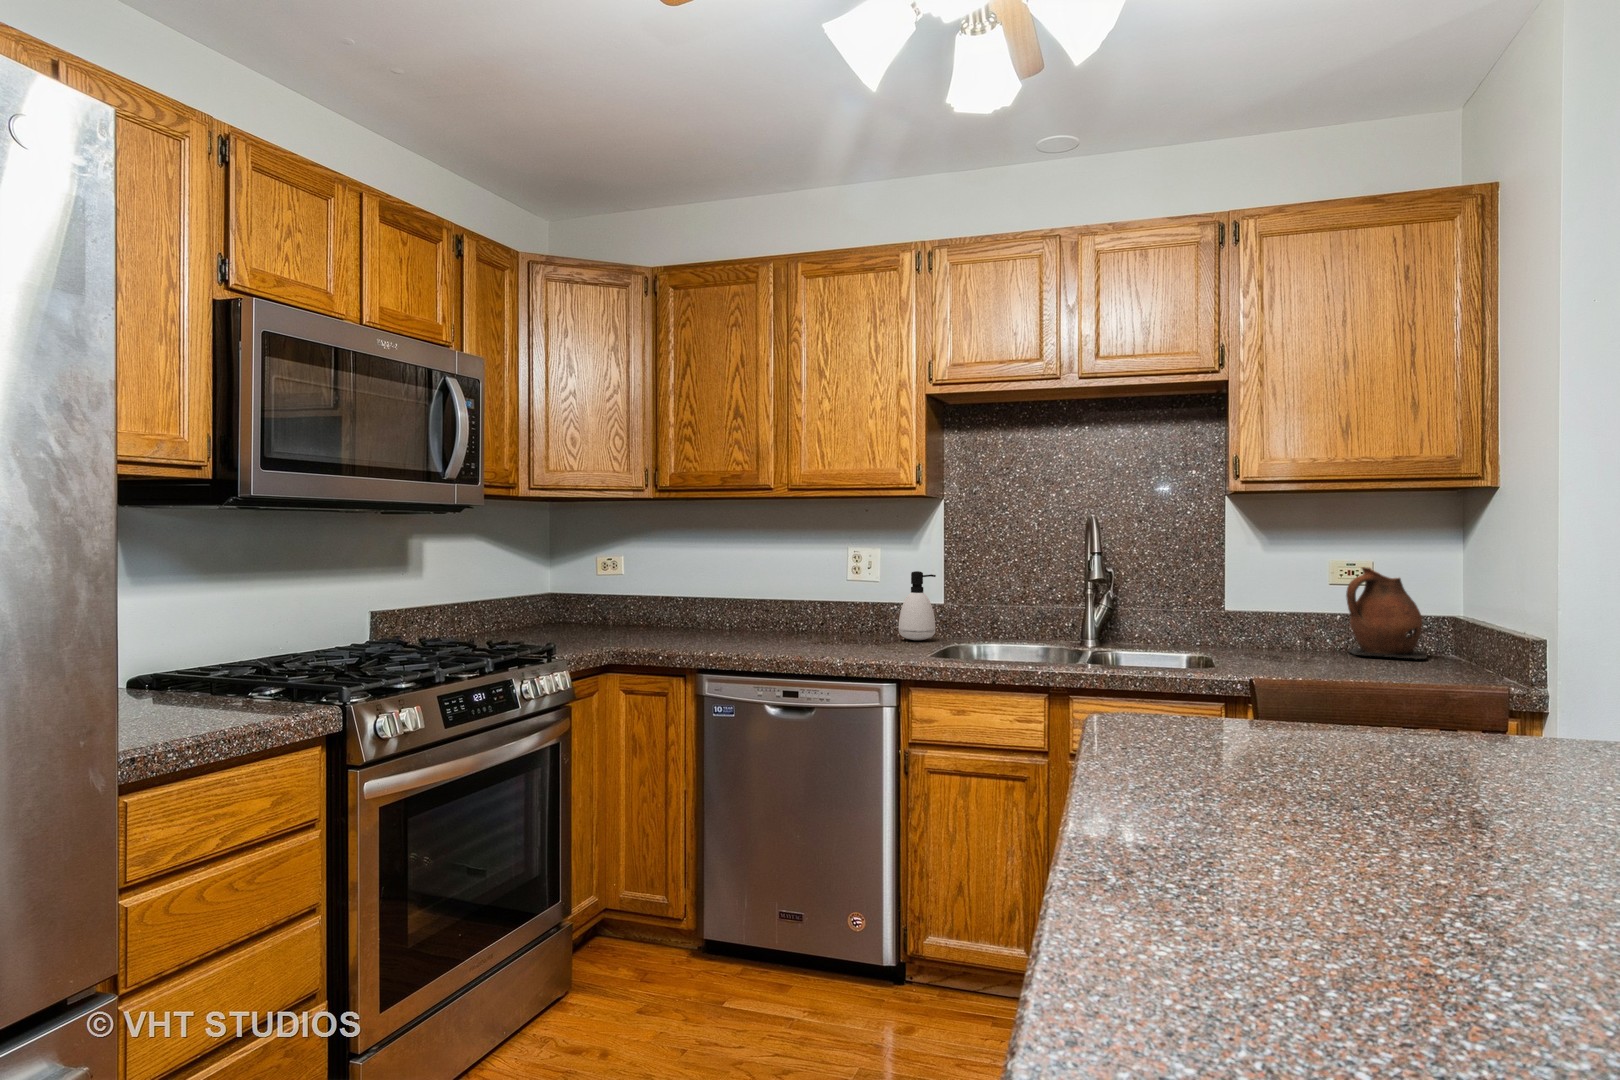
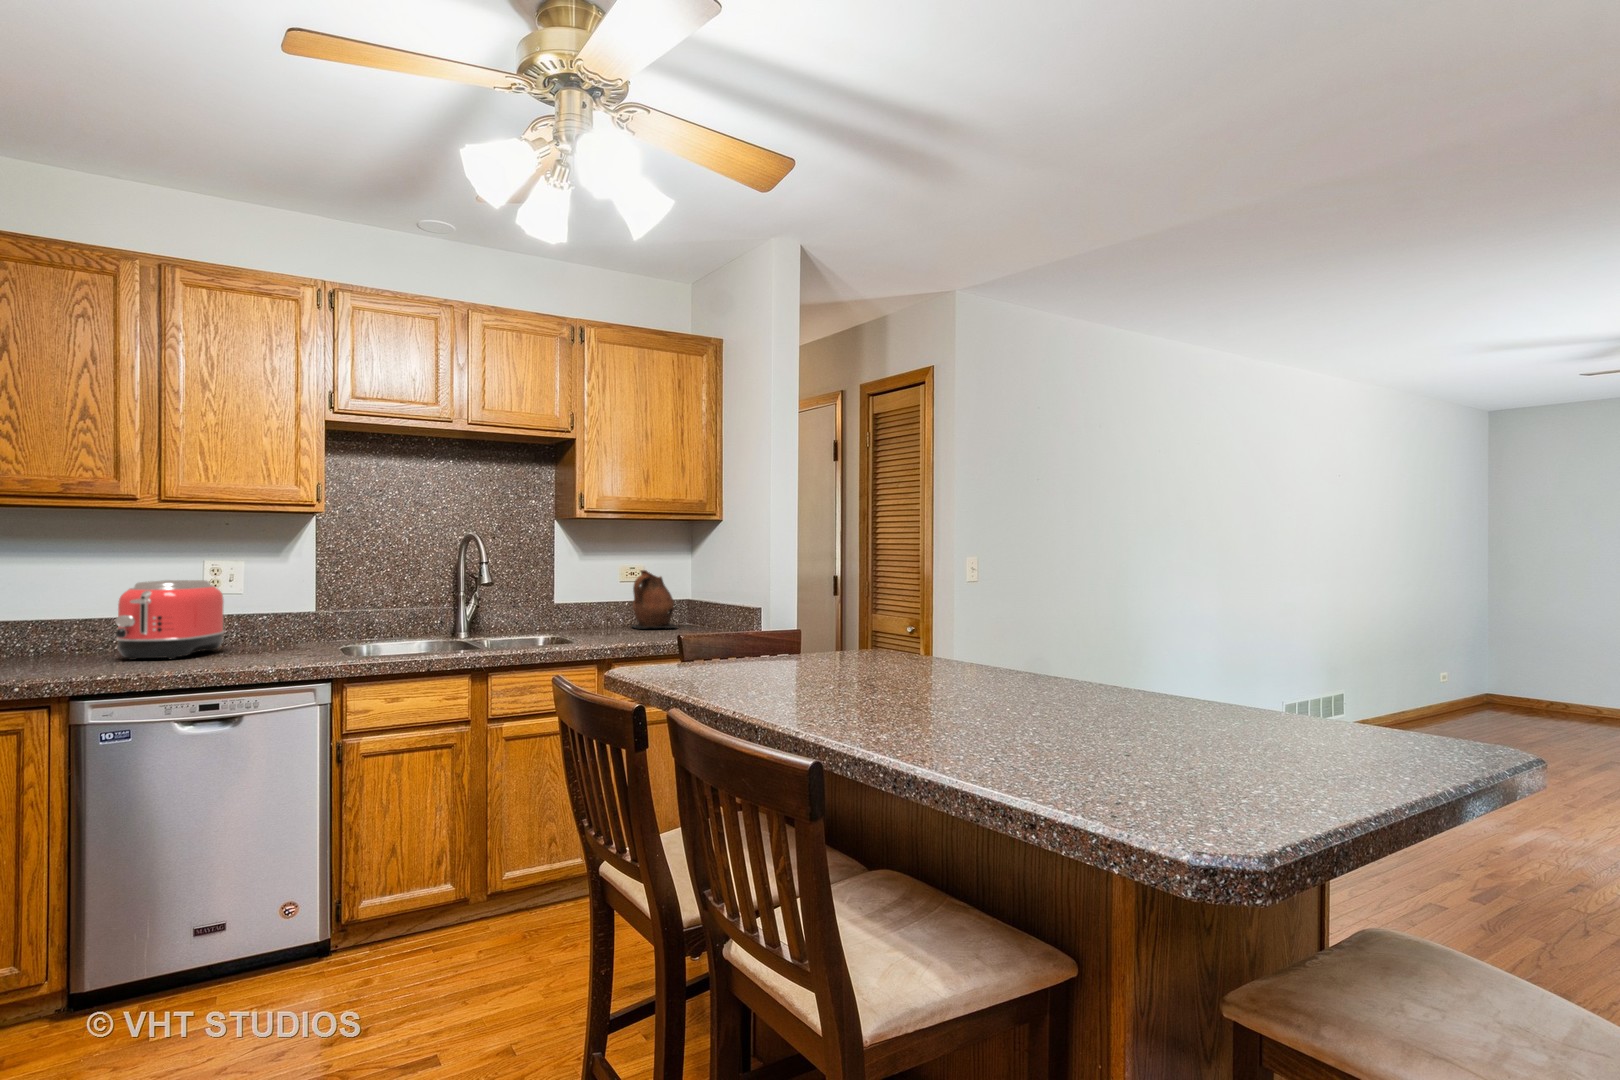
toaster: none [758,566,854,643] -> present [115,580,225,660]
soap dispenser: present [899,571,936,640] -> none [277,582,319,647]

